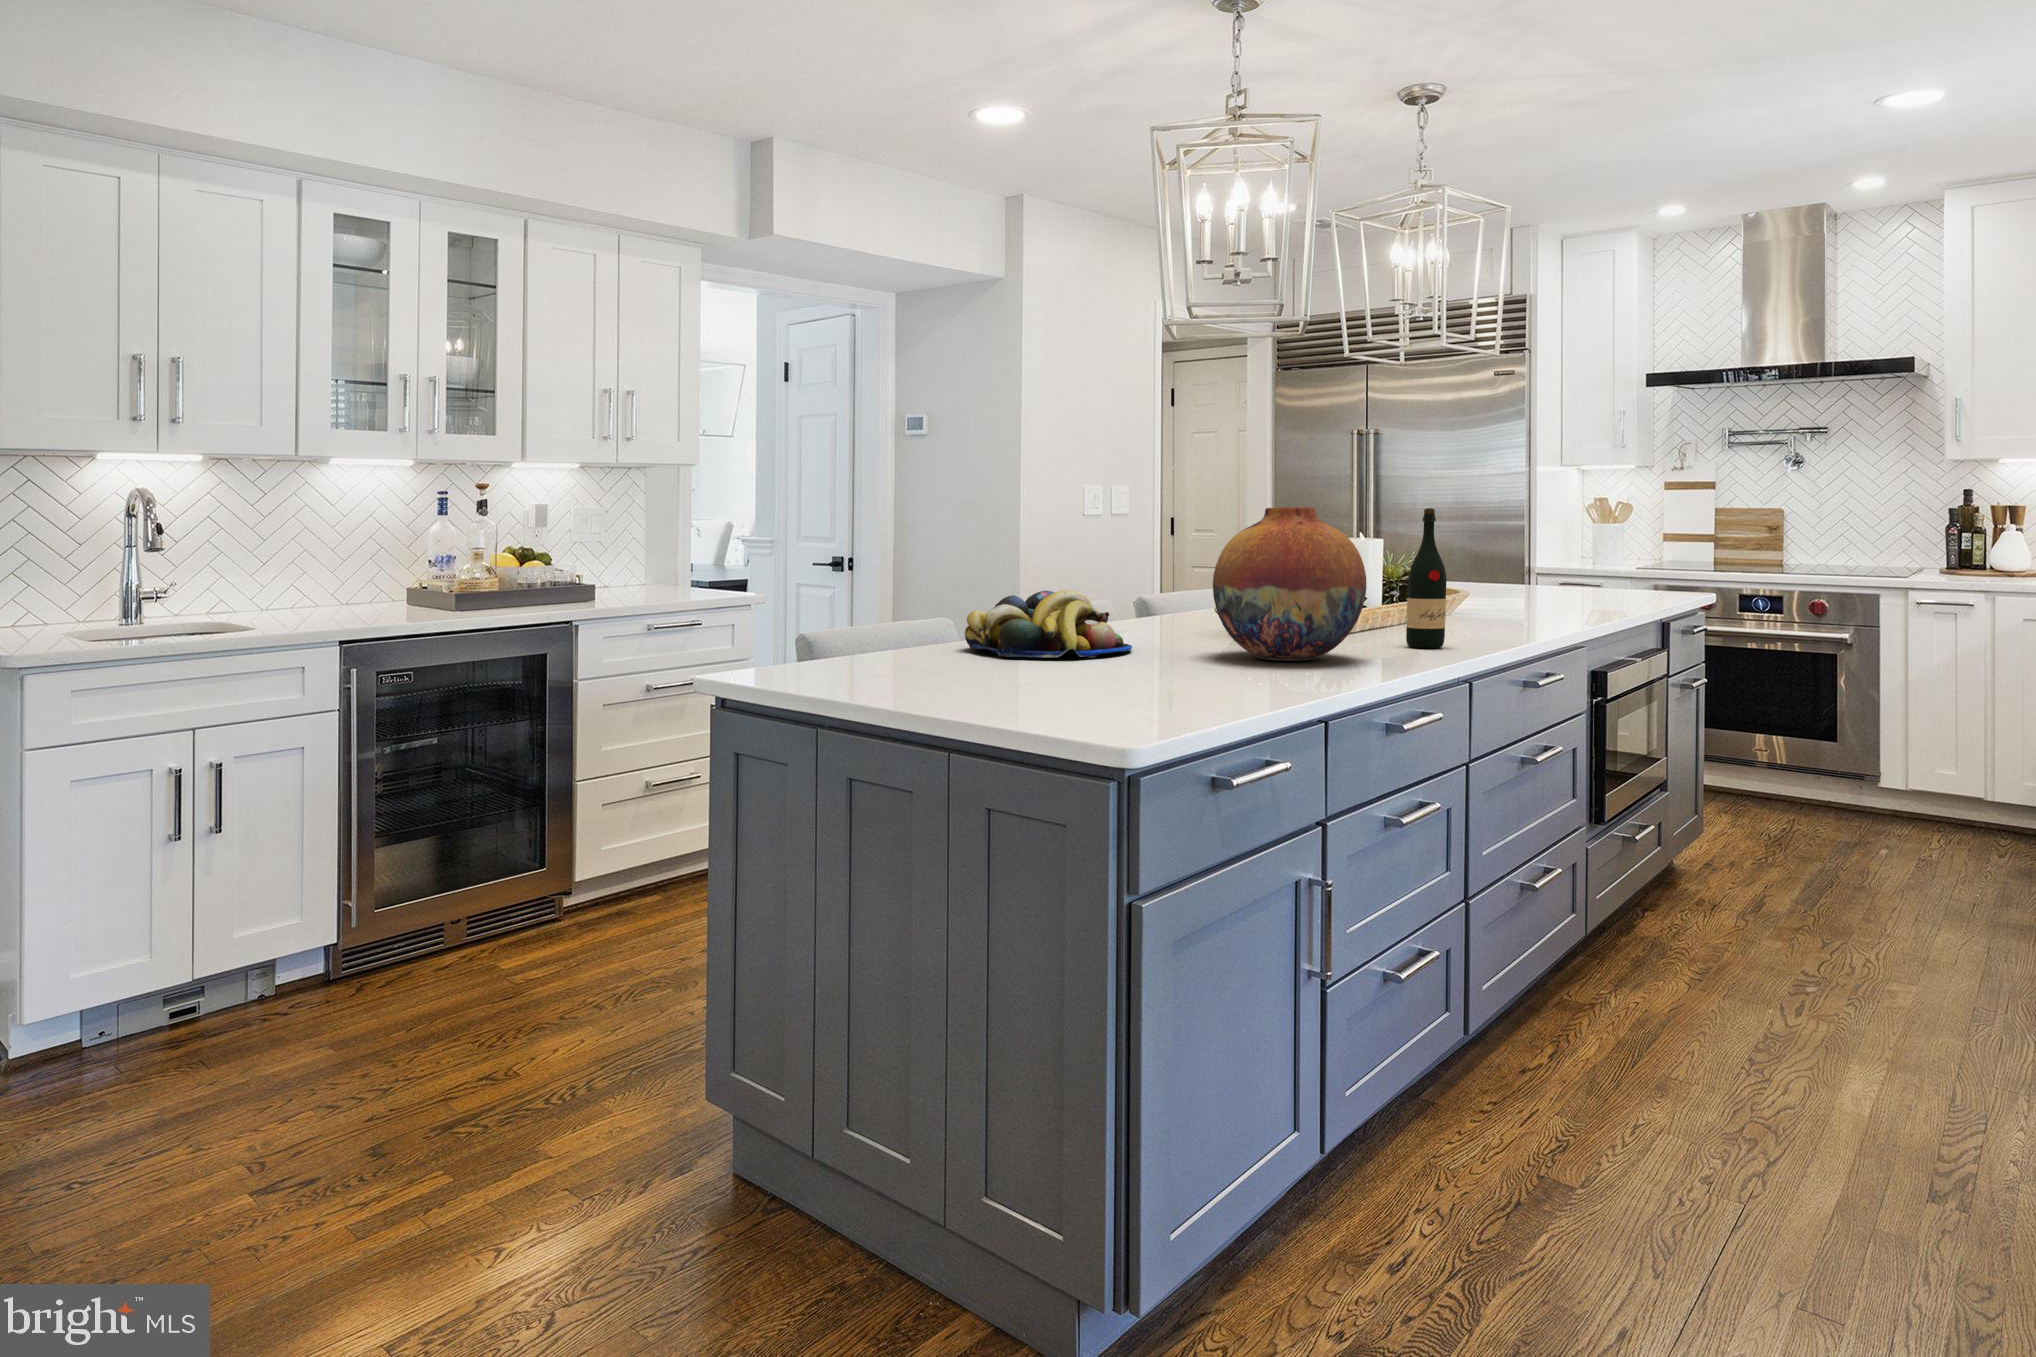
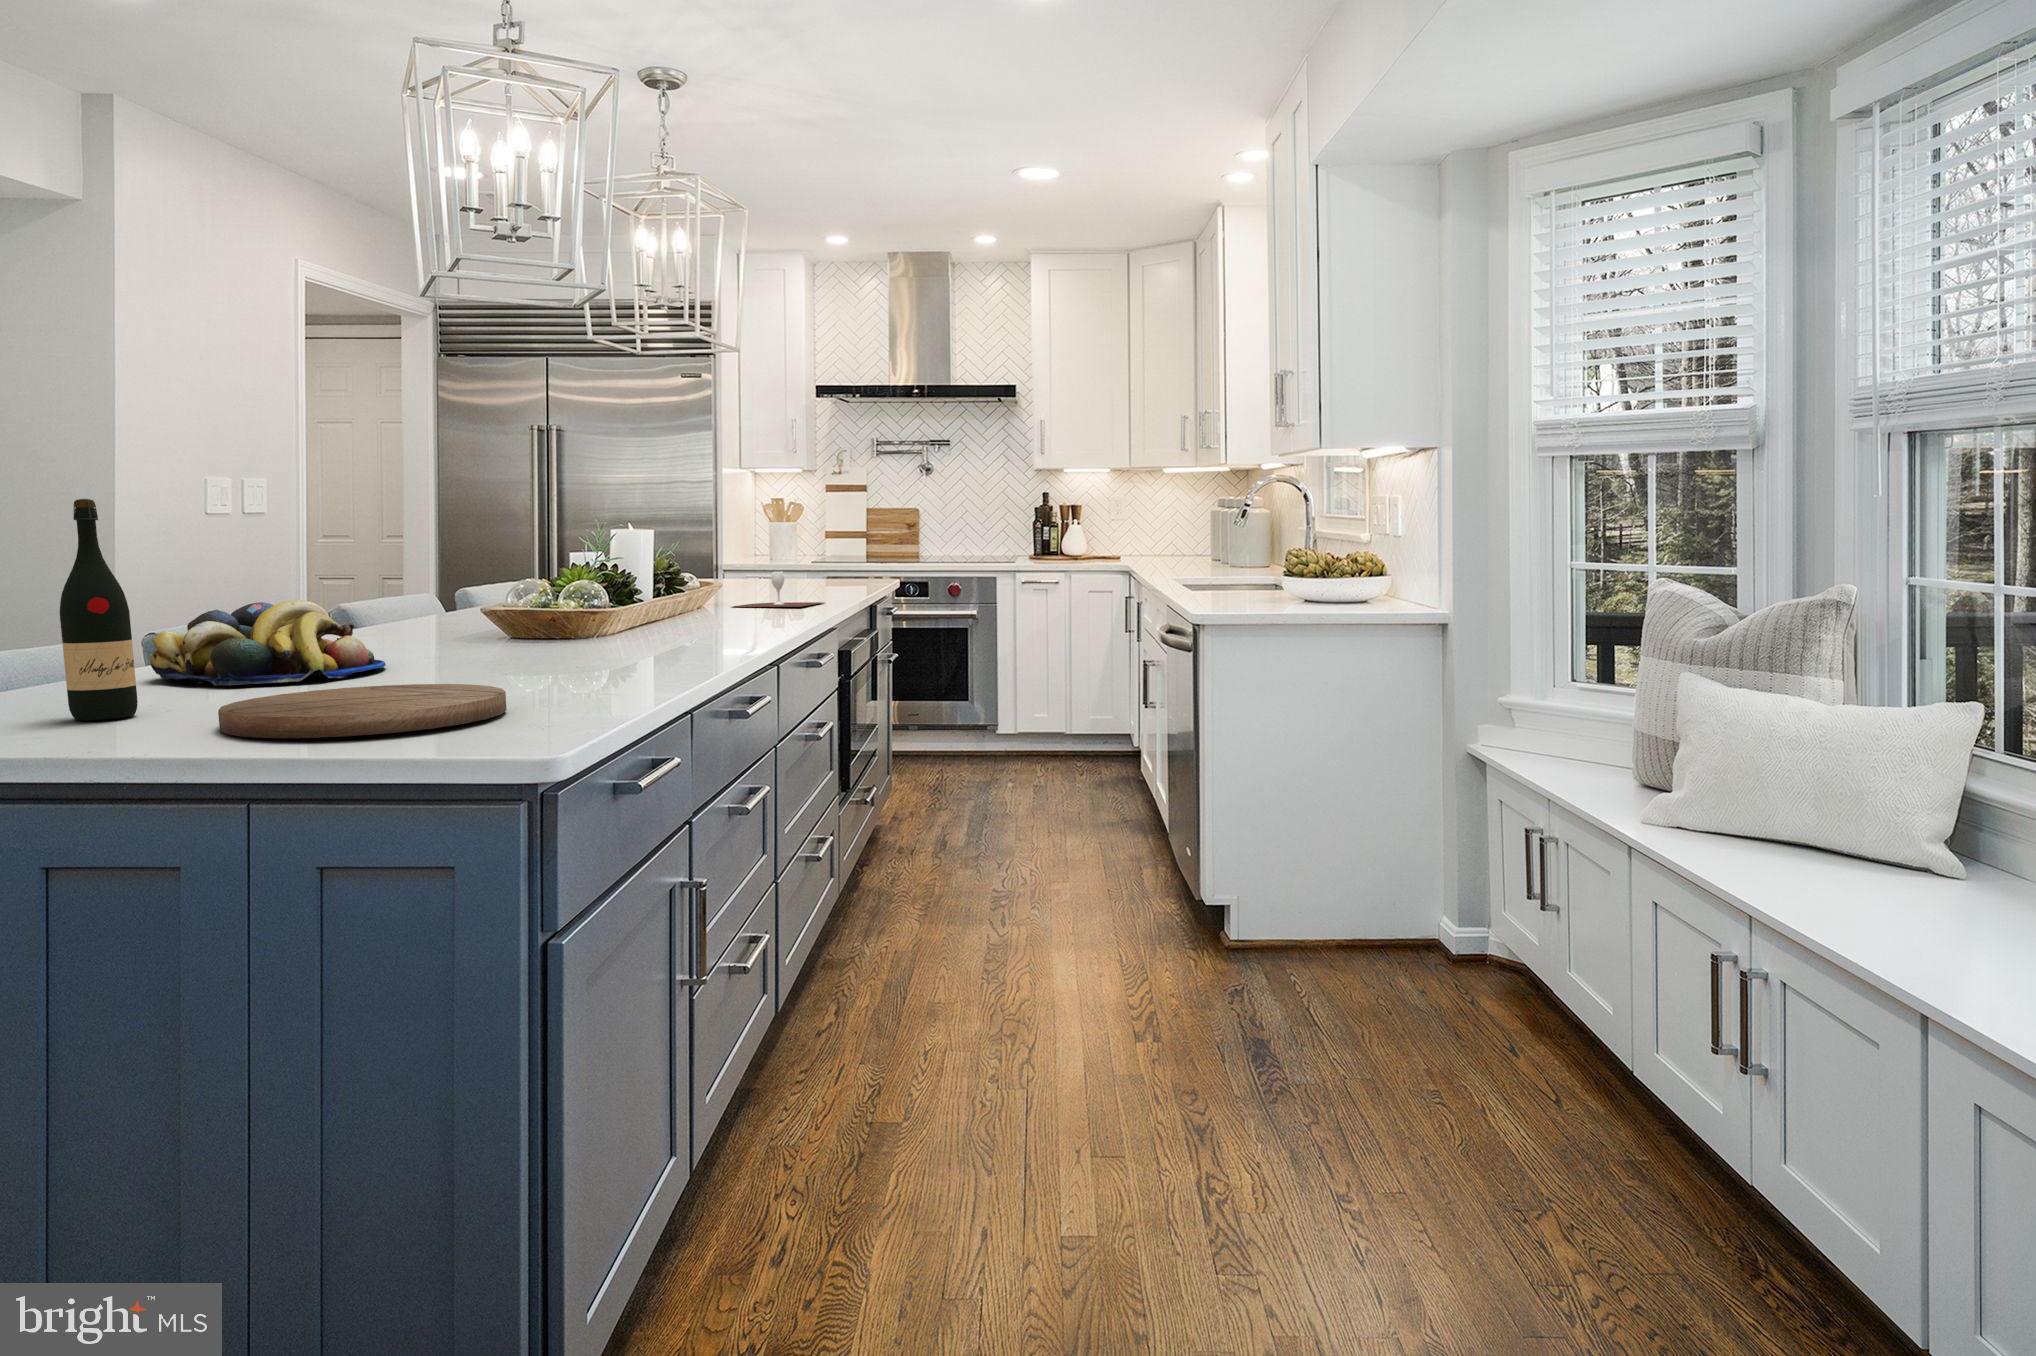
vase: present [1213,507,1366,661] -> none [483,502,653,665]
wine bottle: present [1406,508,1447,648] -> present [60,499,138,720]
wine glass: none [1497,579,1609,618] -> present [733,572,824,607]
cutting board: none [972,665,1187,705] -> present [218,684,507,738]

